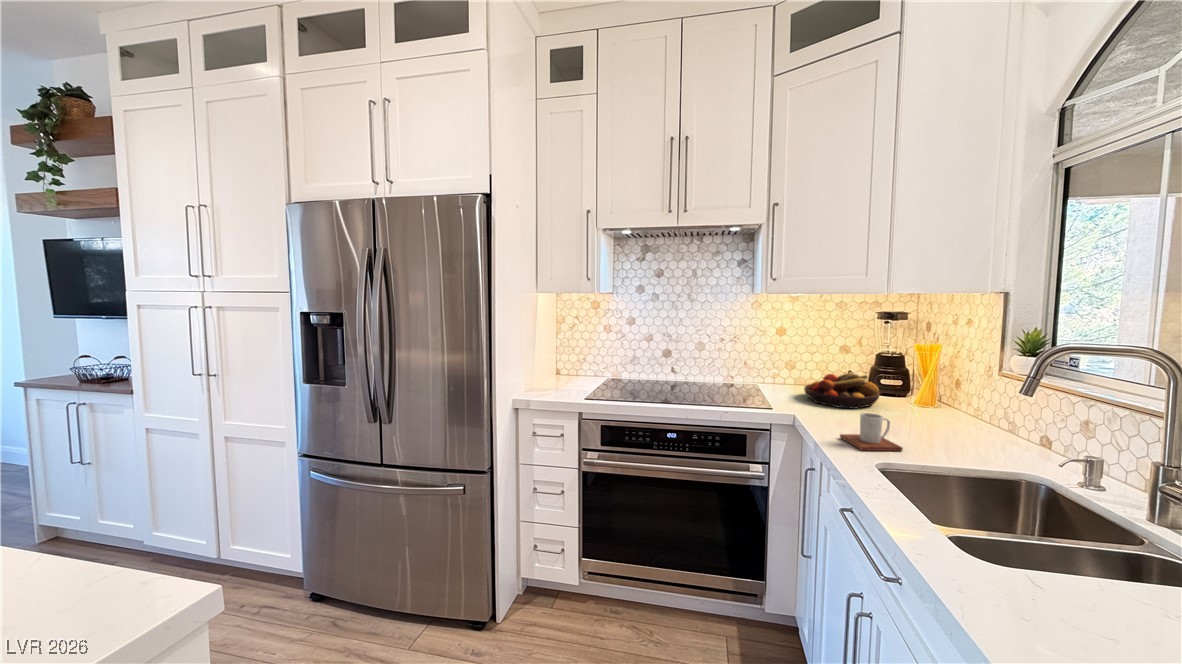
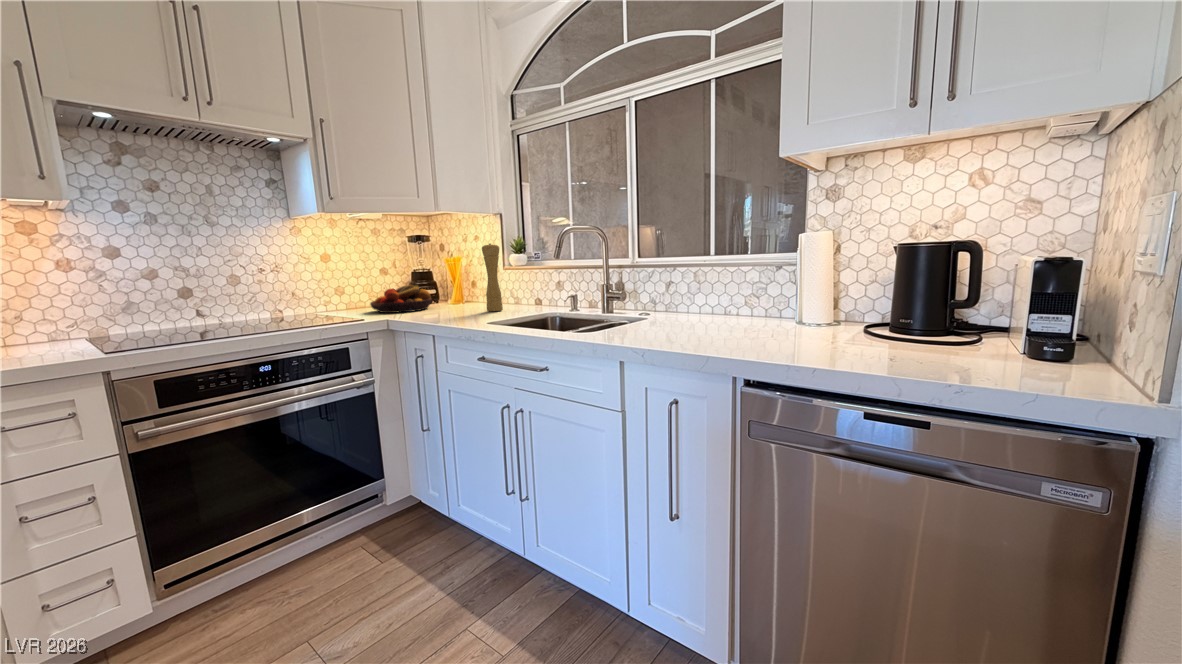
pepper mill: none [929,348,966,447] -> present [482,244,503,311]
mug: present [840,413,903,451] -> none [440,295,483,320]

